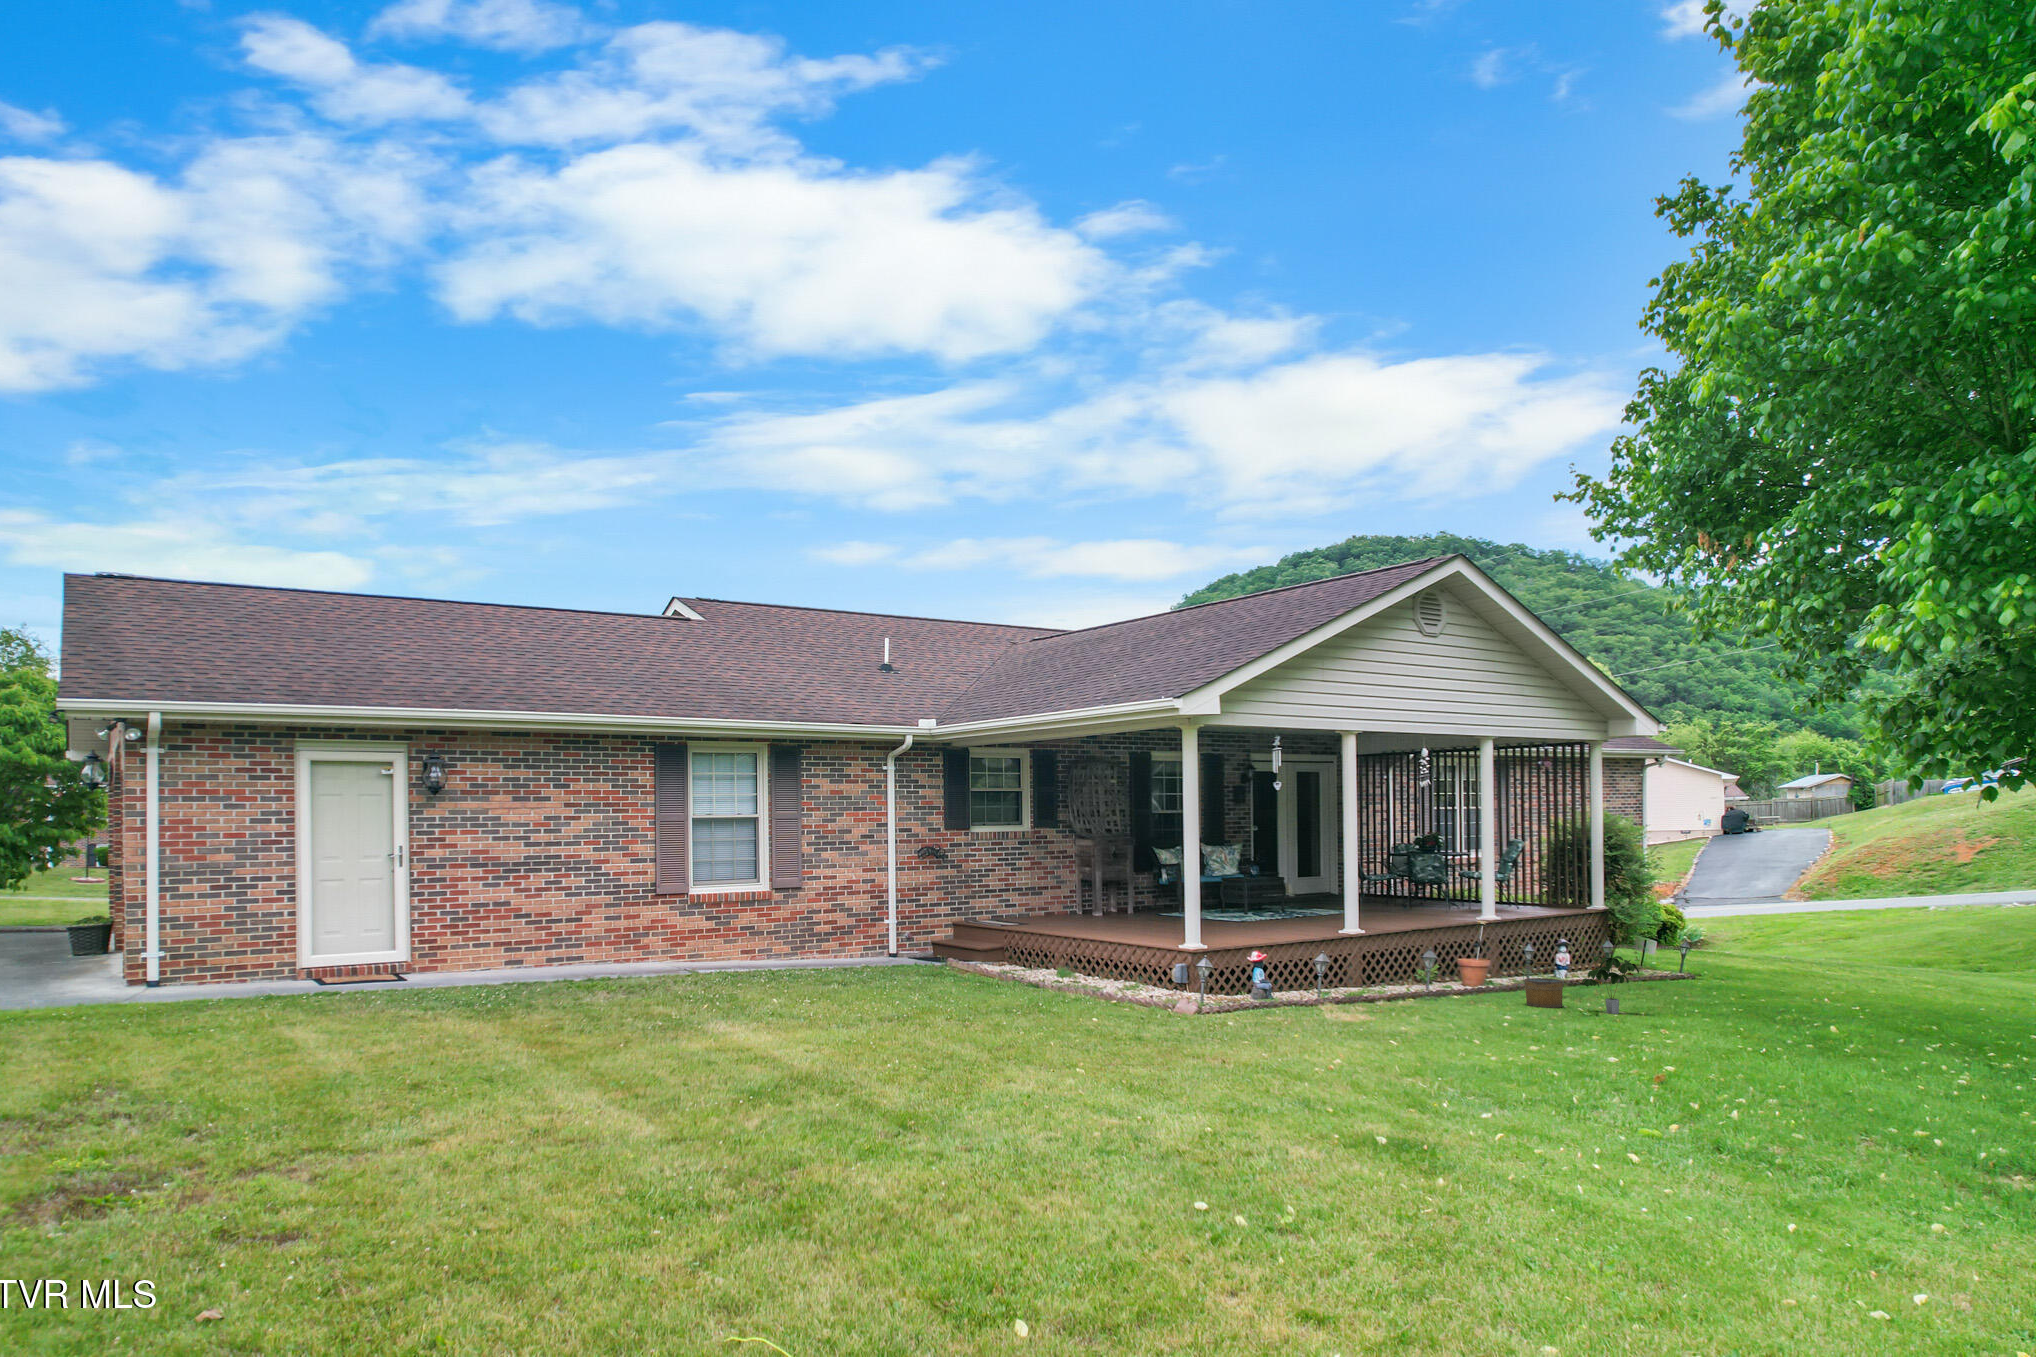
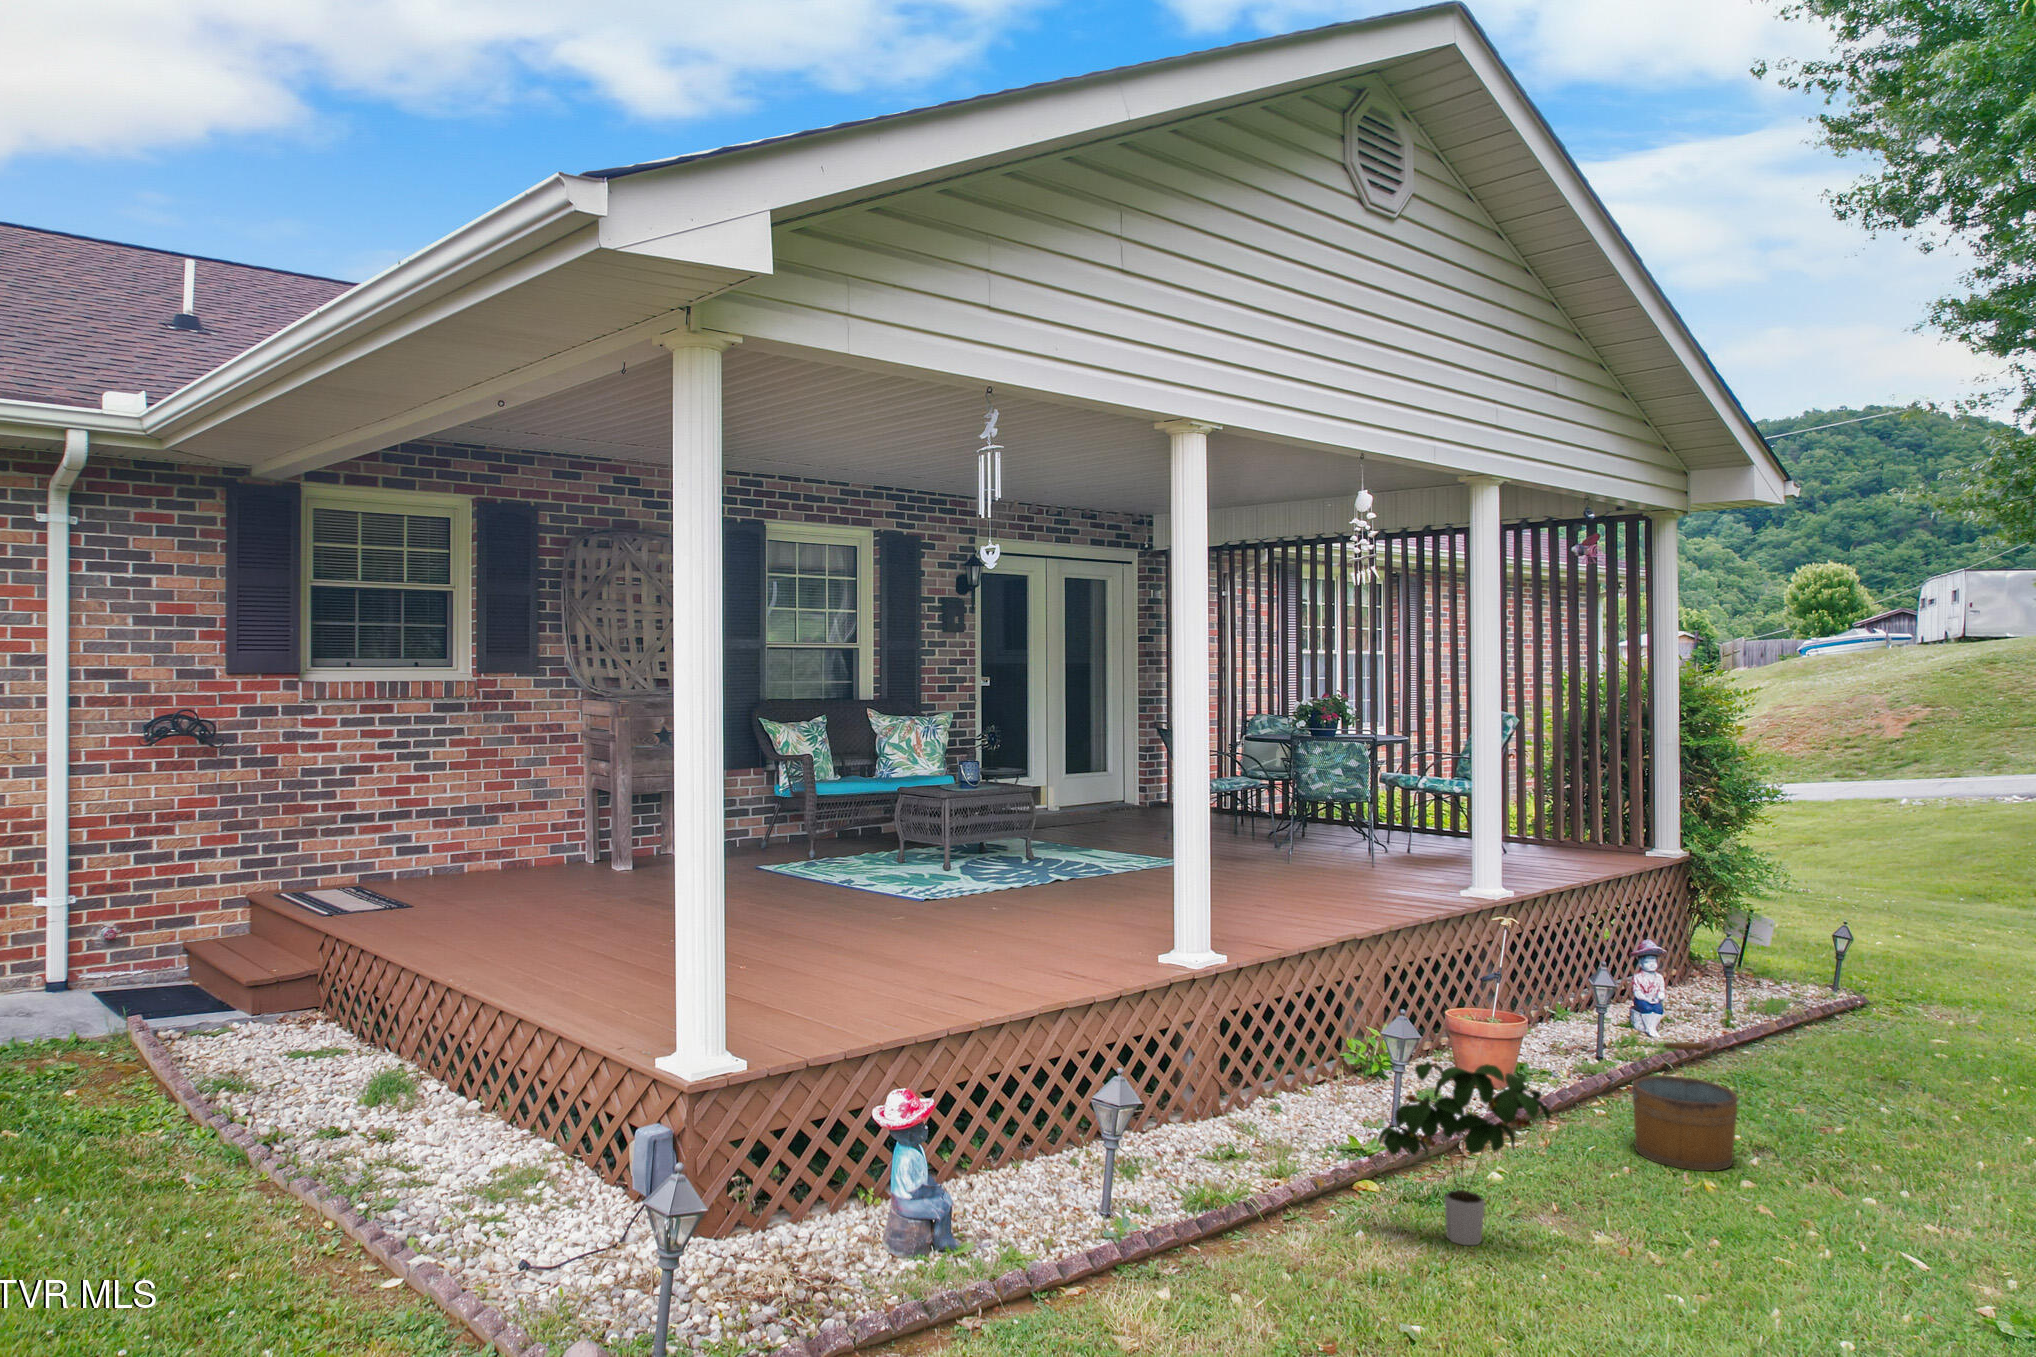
potted plant: present [1582,956,1639,1014] -> present [1378,1061,1550,1245]

